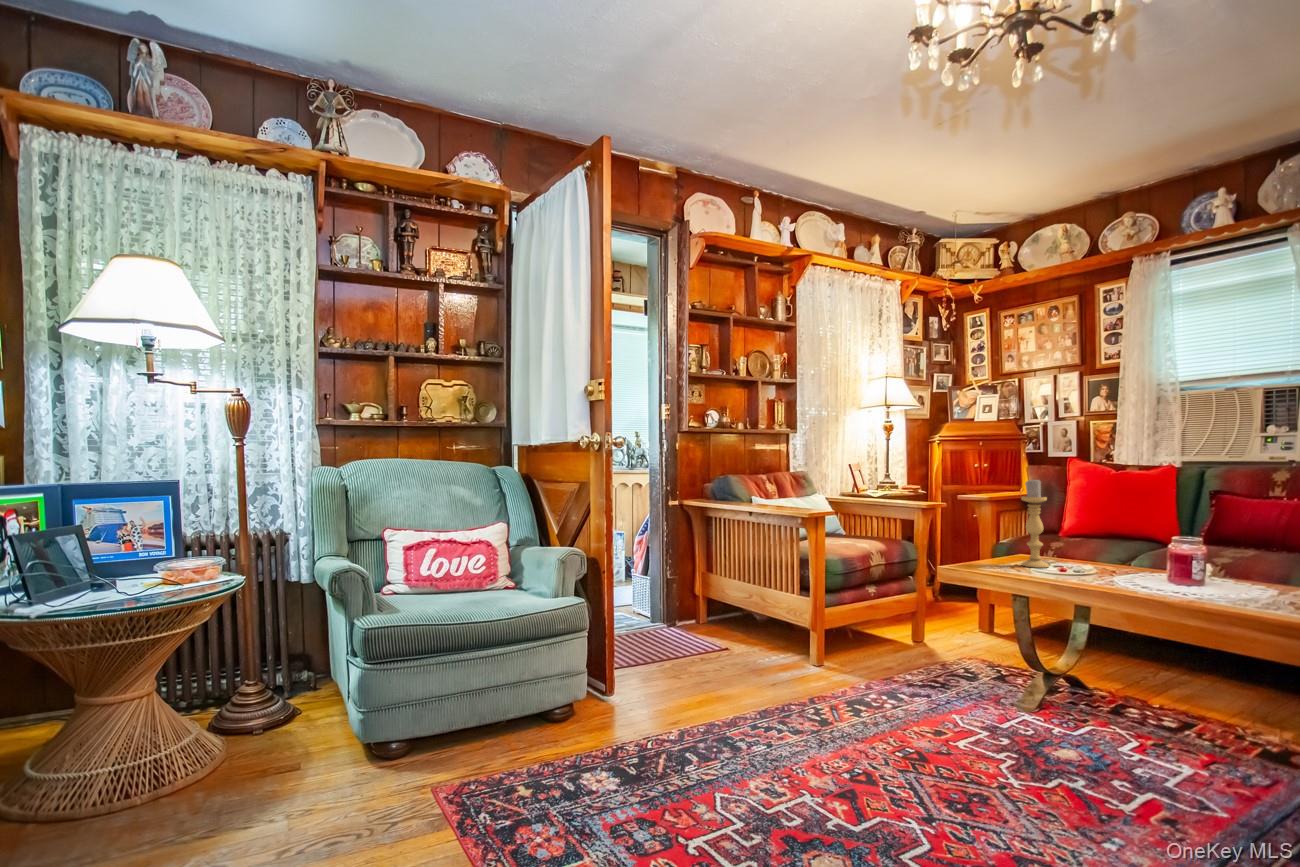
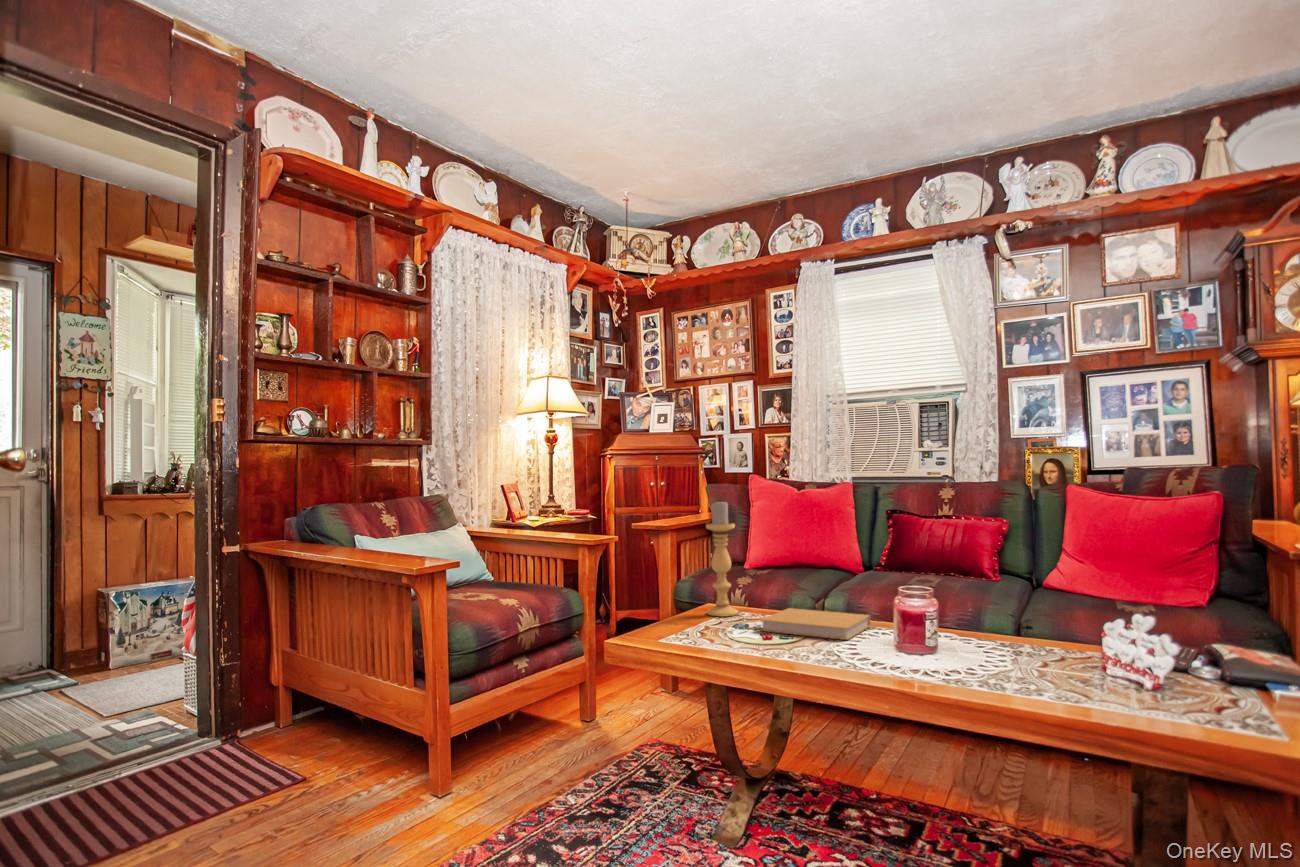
book: none [1065,565,1170,589] -> present [761,608,871,640]

